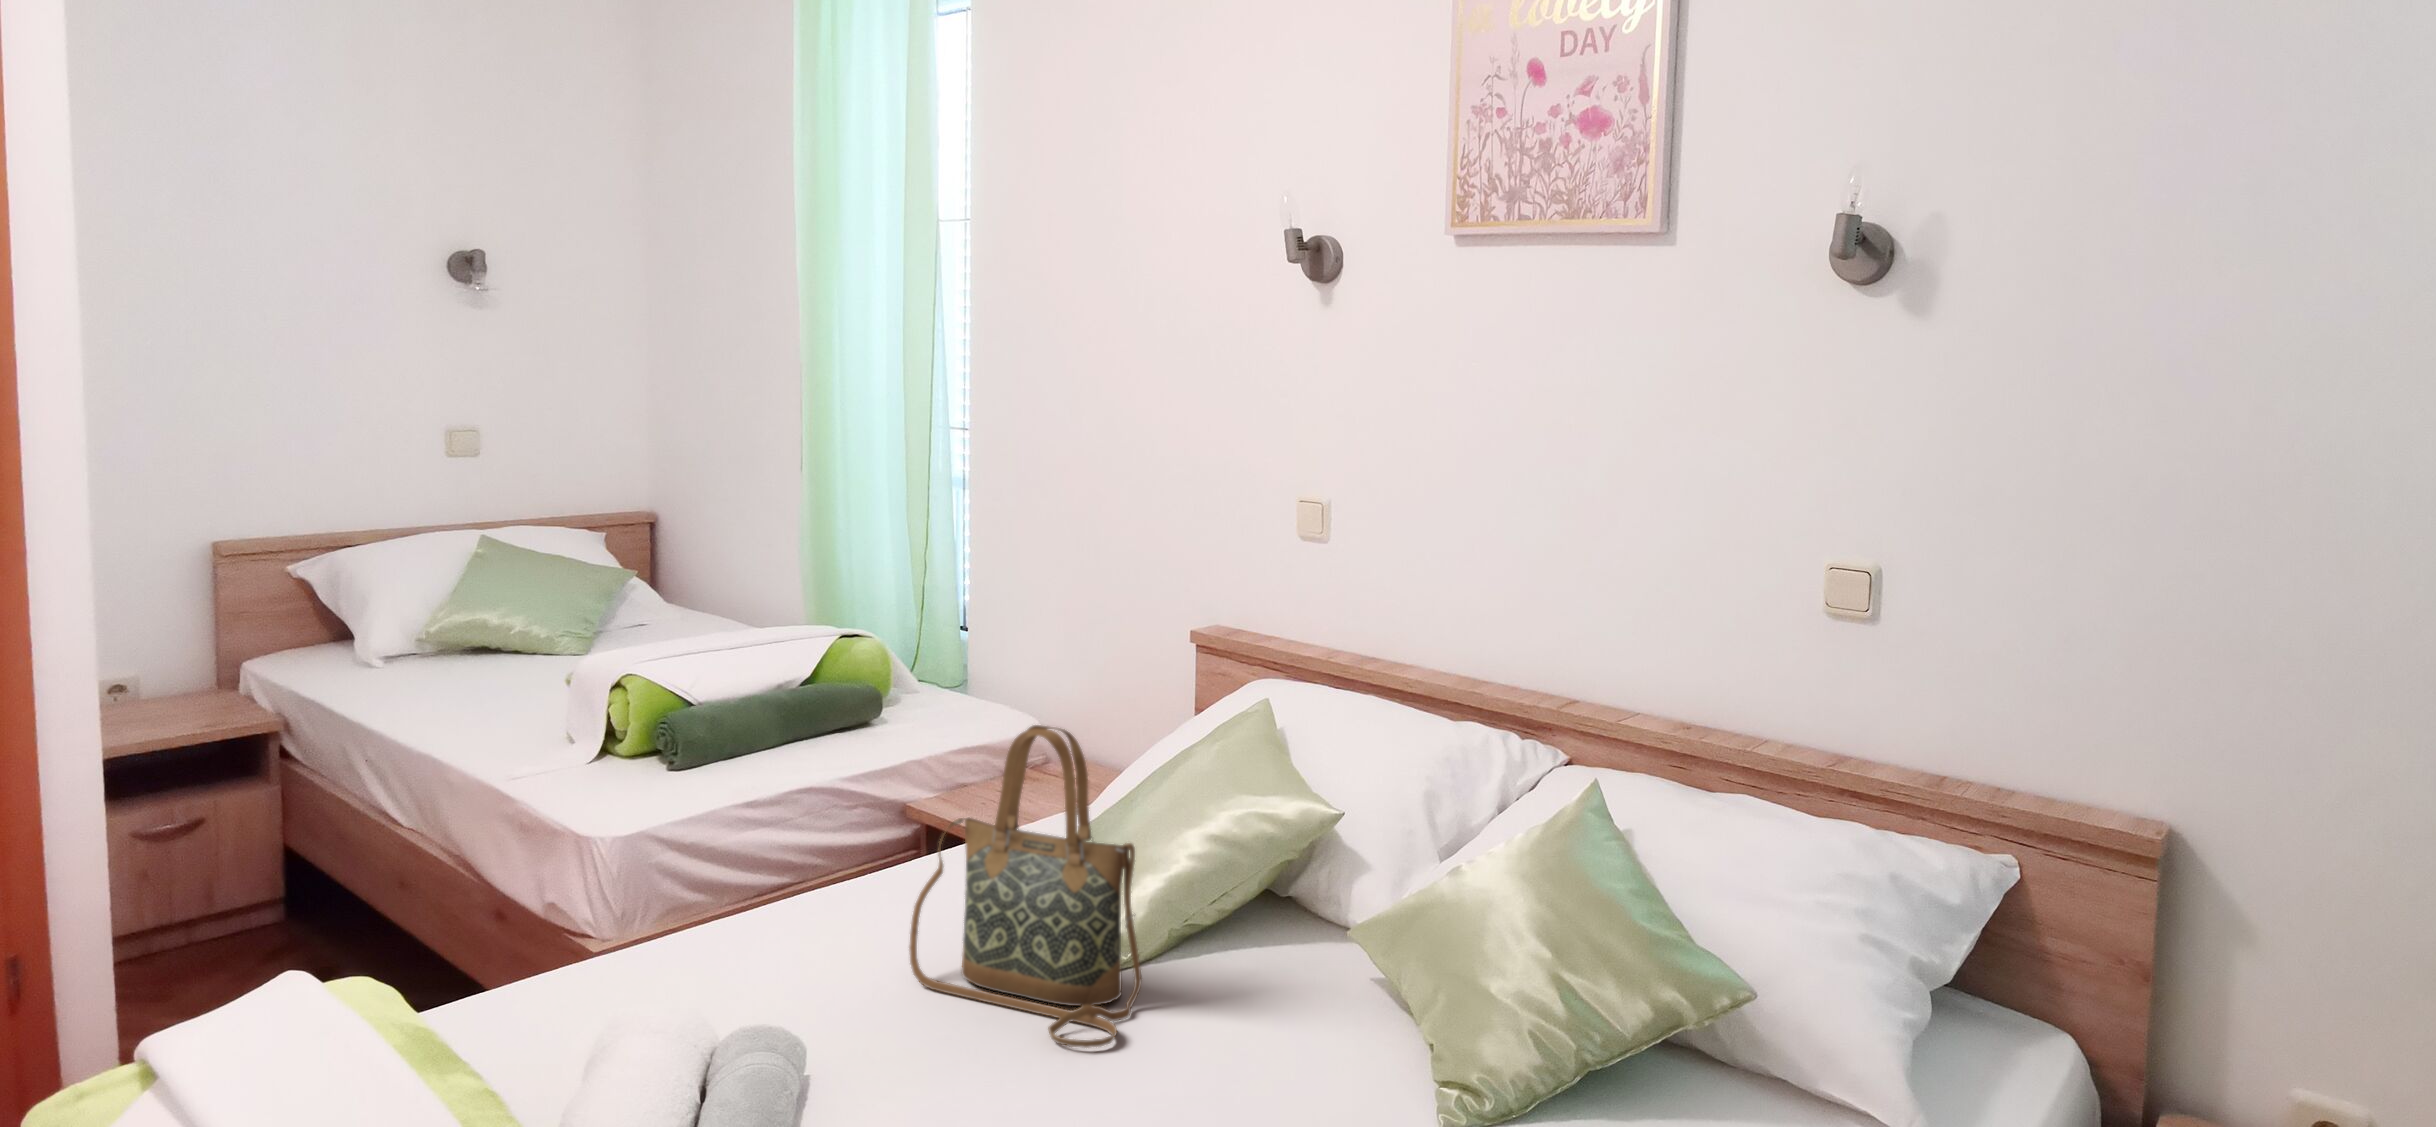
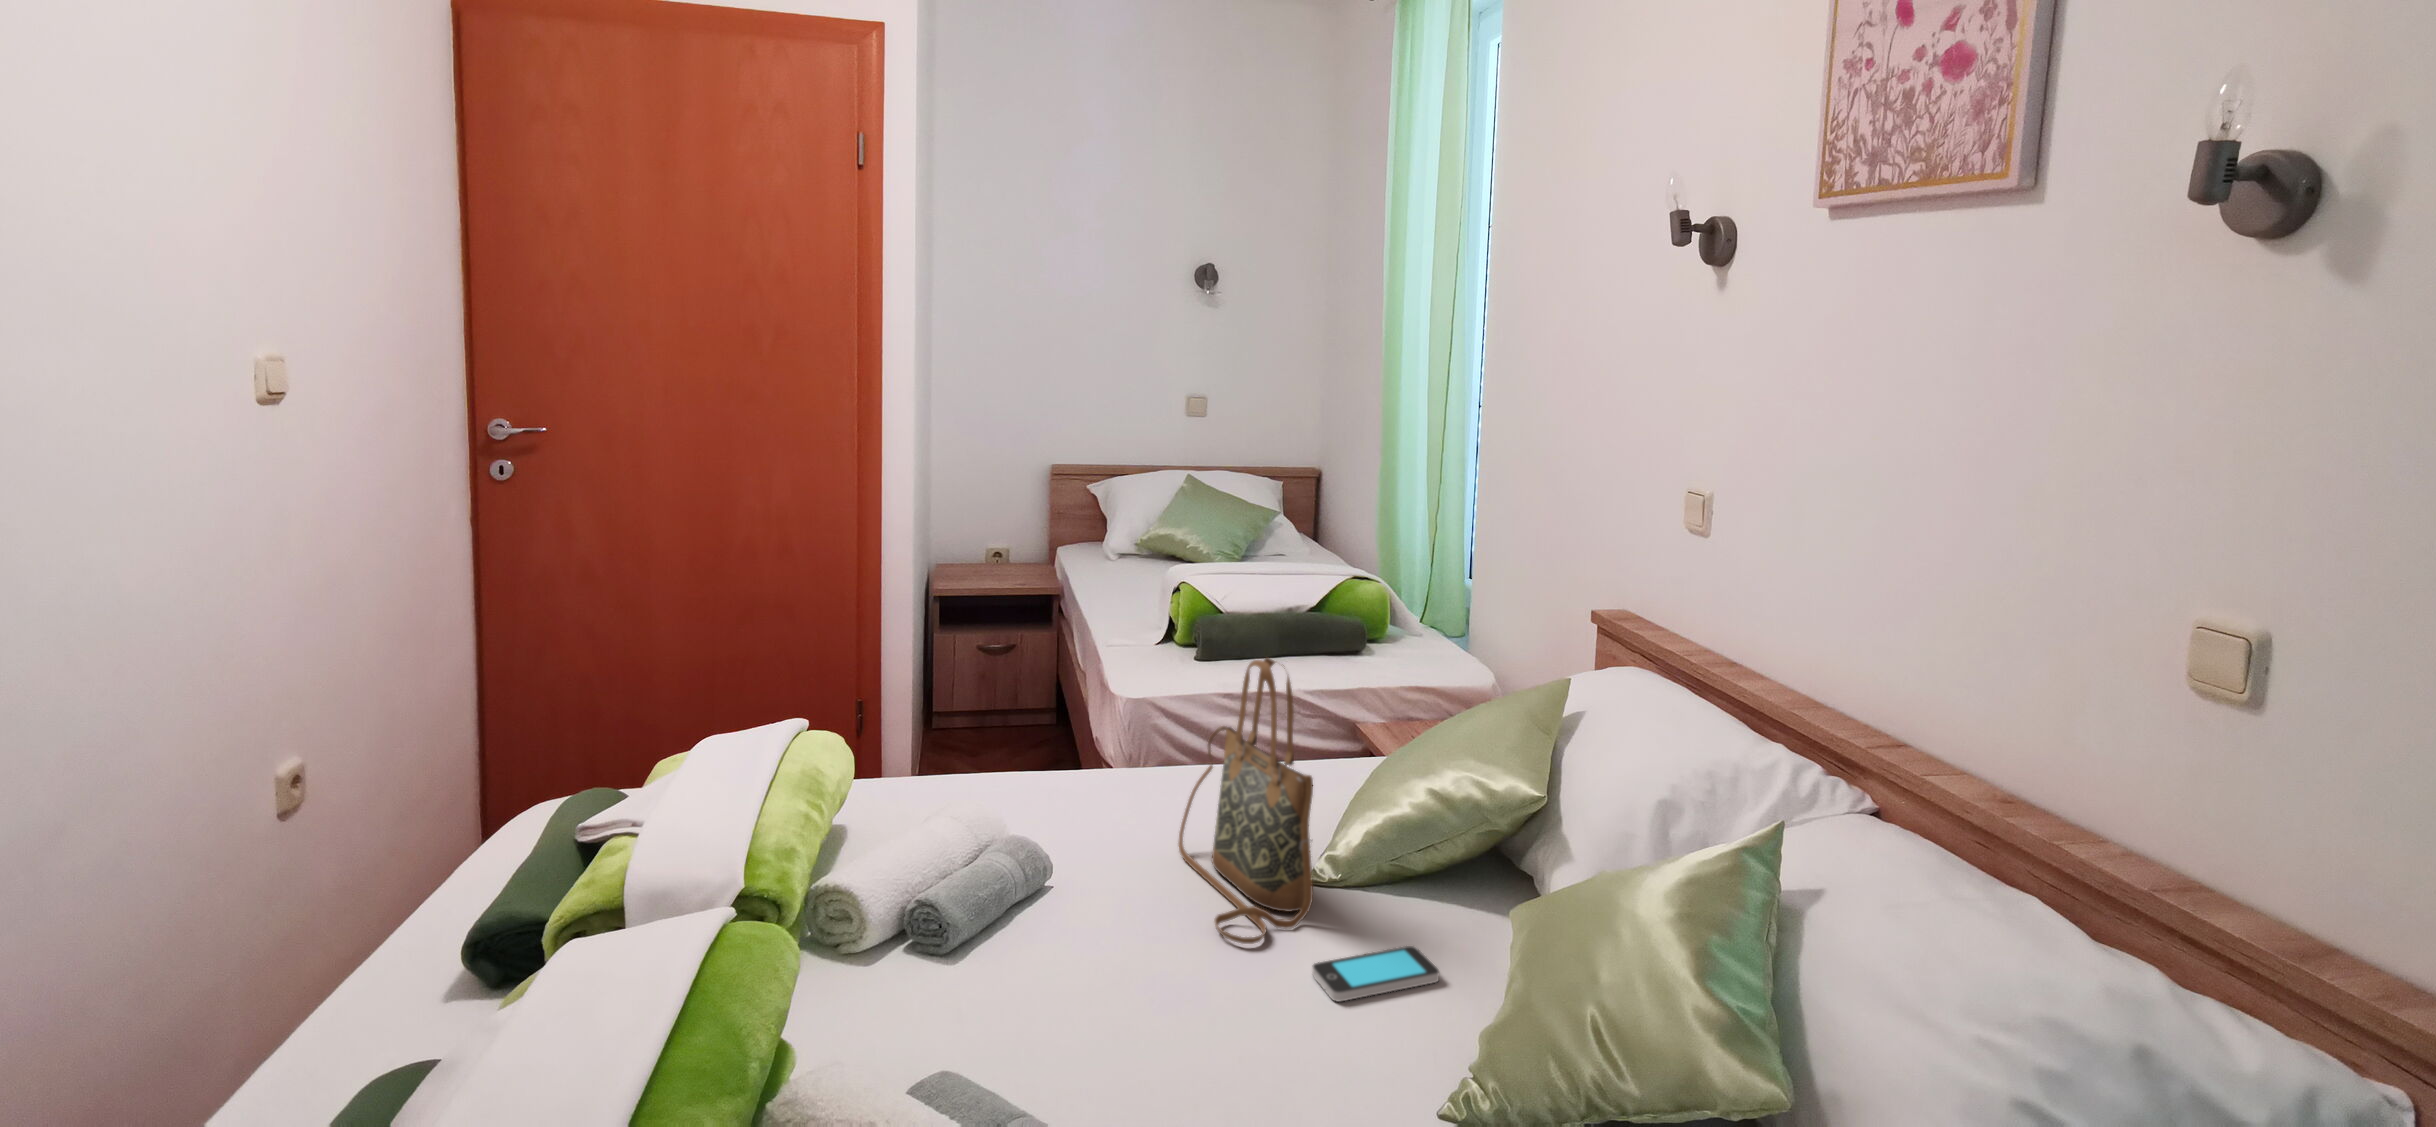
smartphone: none [1199,993,1316,1065] -> present [1312,946,1439,1001]

